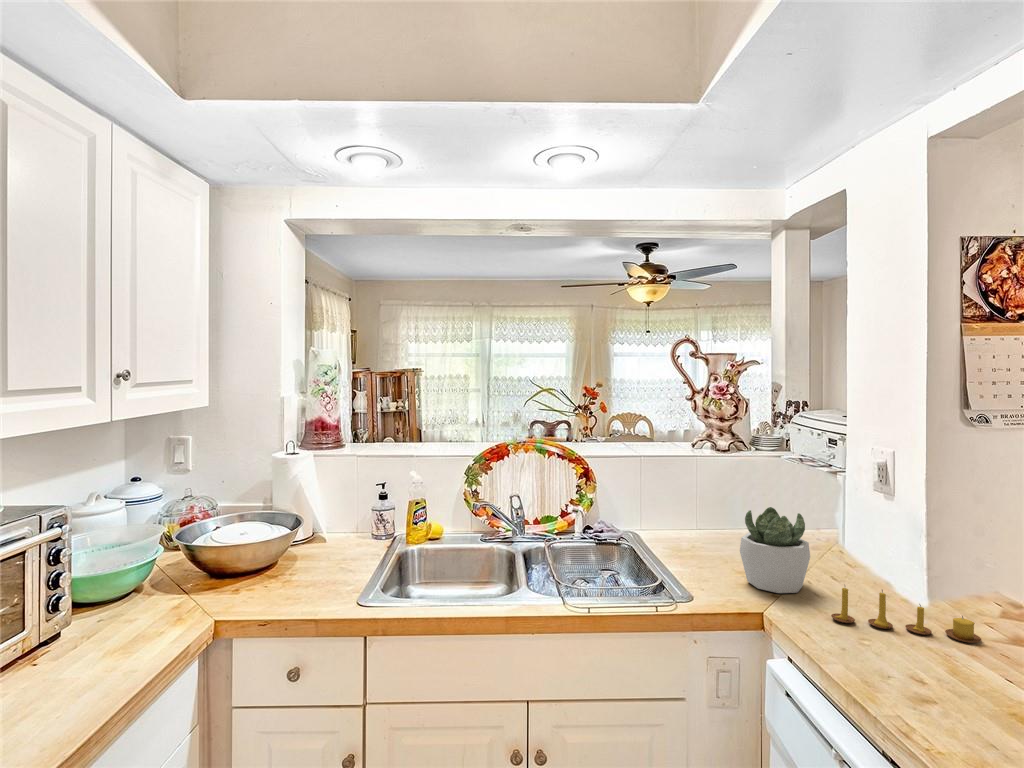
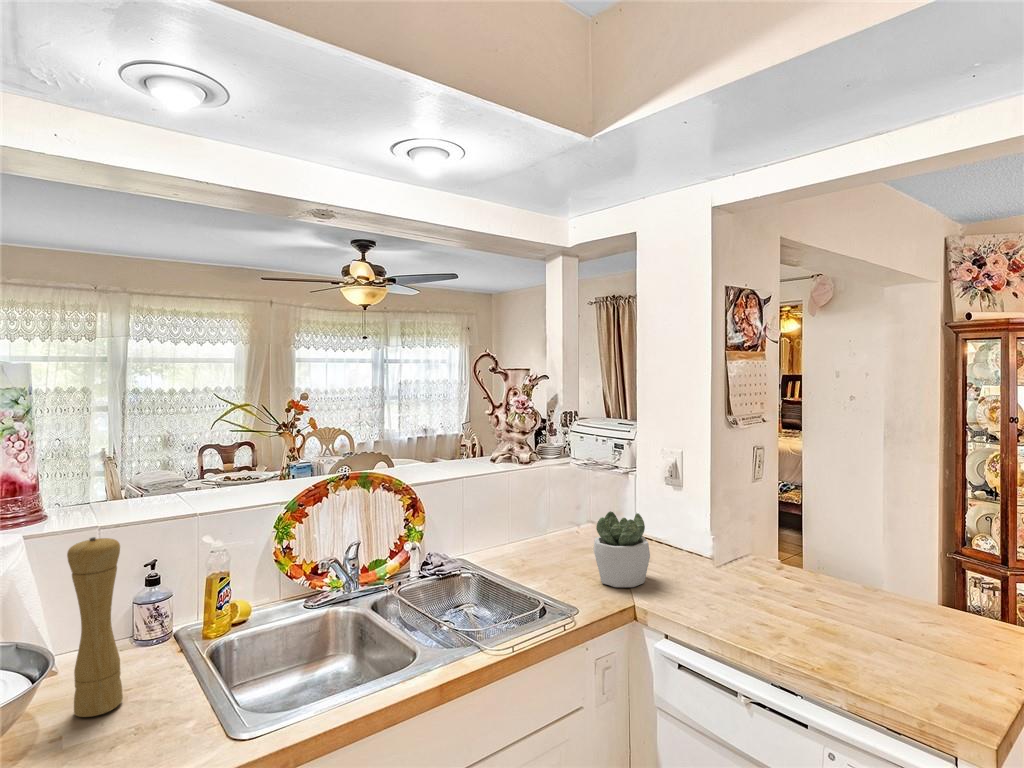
pepper mill: none [302,456,331,569] -> present [67,537,123,717]
candle: present [831,588,981,643] -> none [685,564,775,598]

